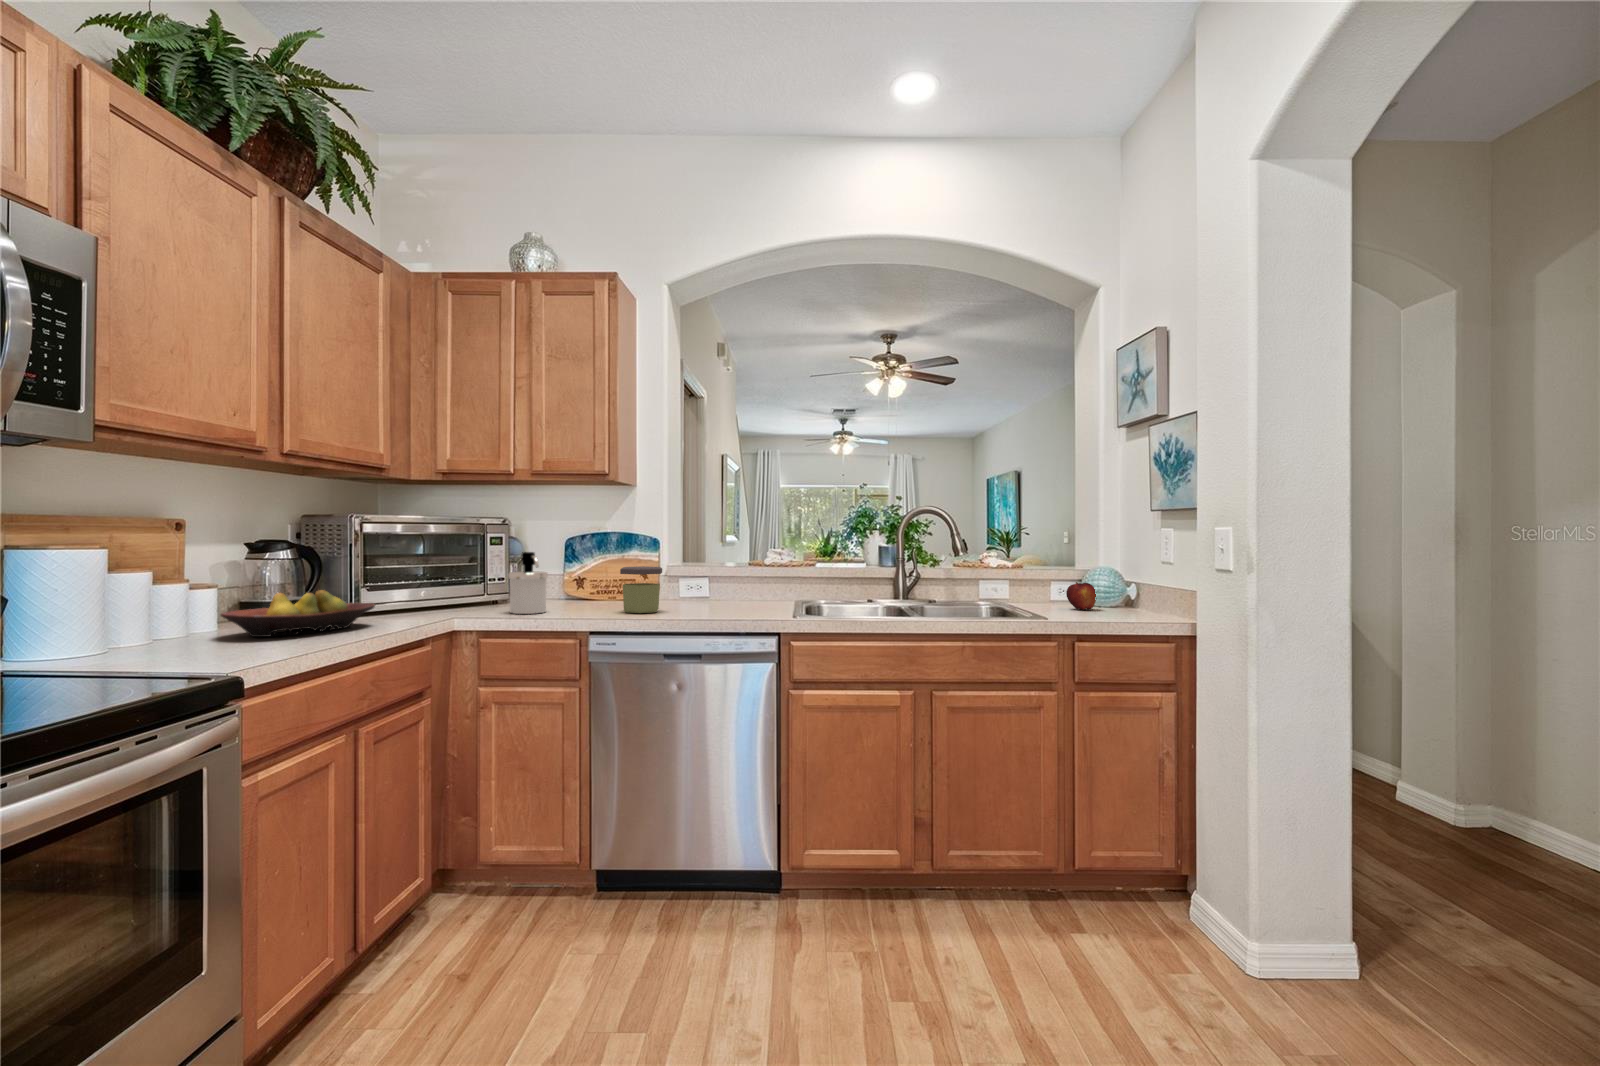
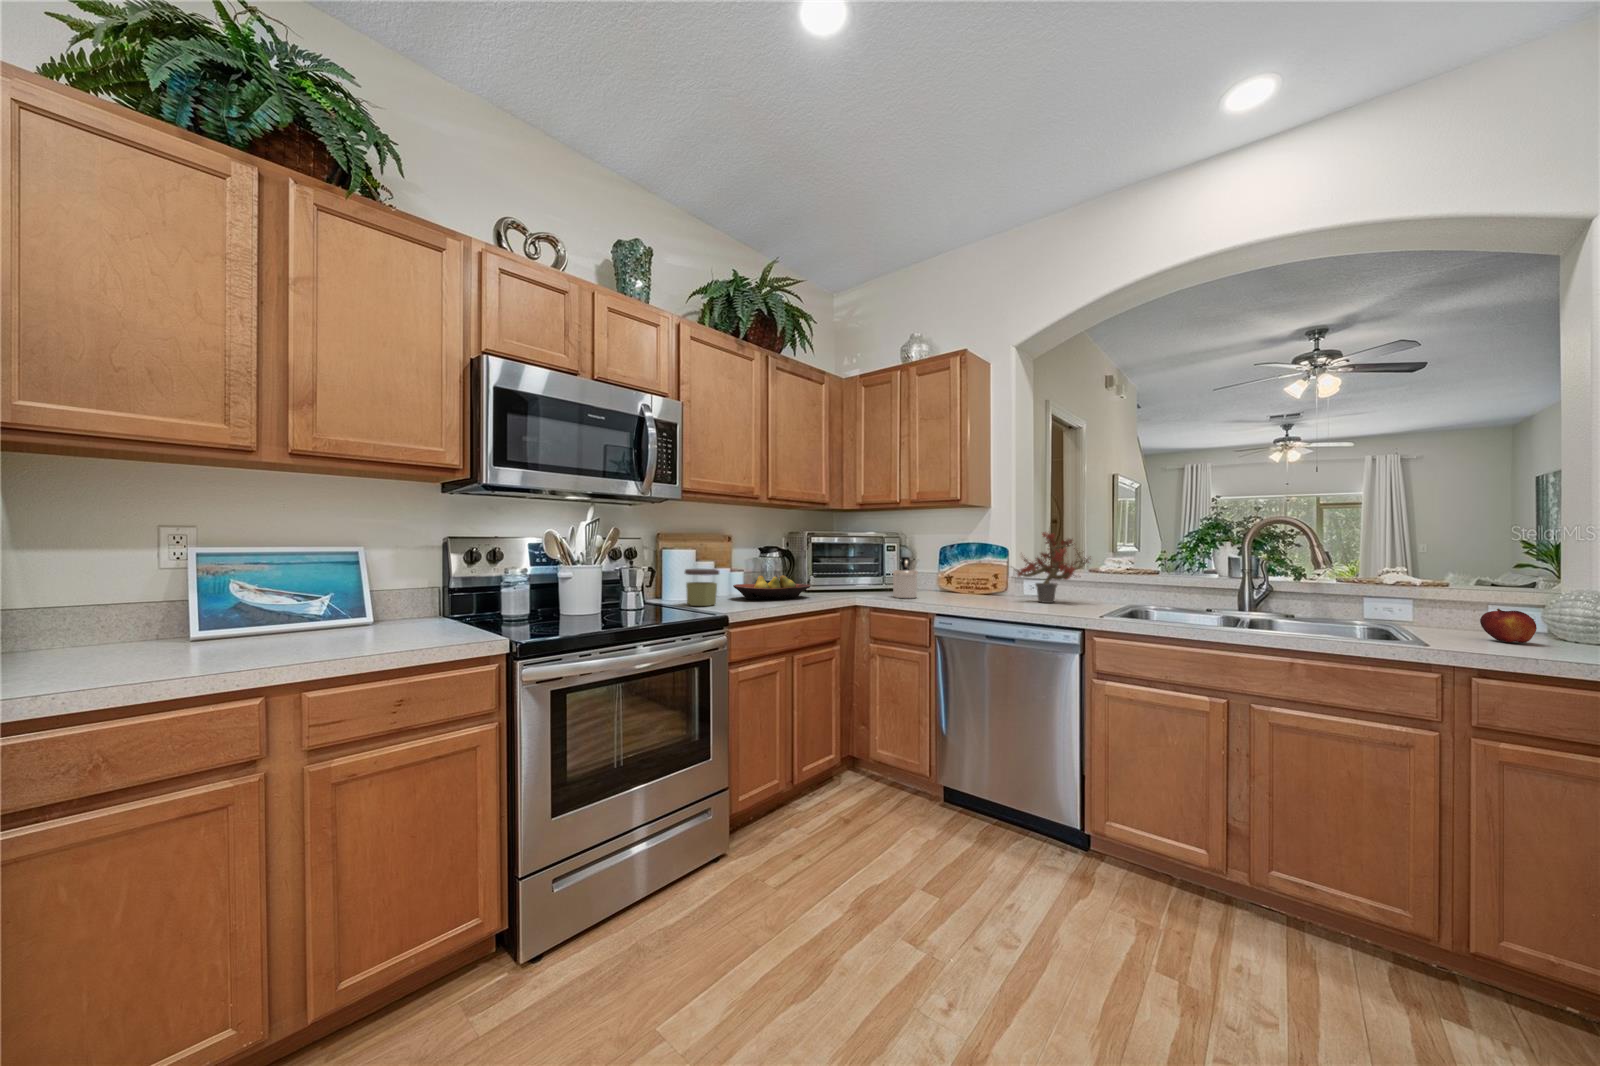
potted plant: none [669,497,764,605] -> present [1017,523,1091,603]
jar: present [620,566,662,613] -> present [685,569,719,606]

